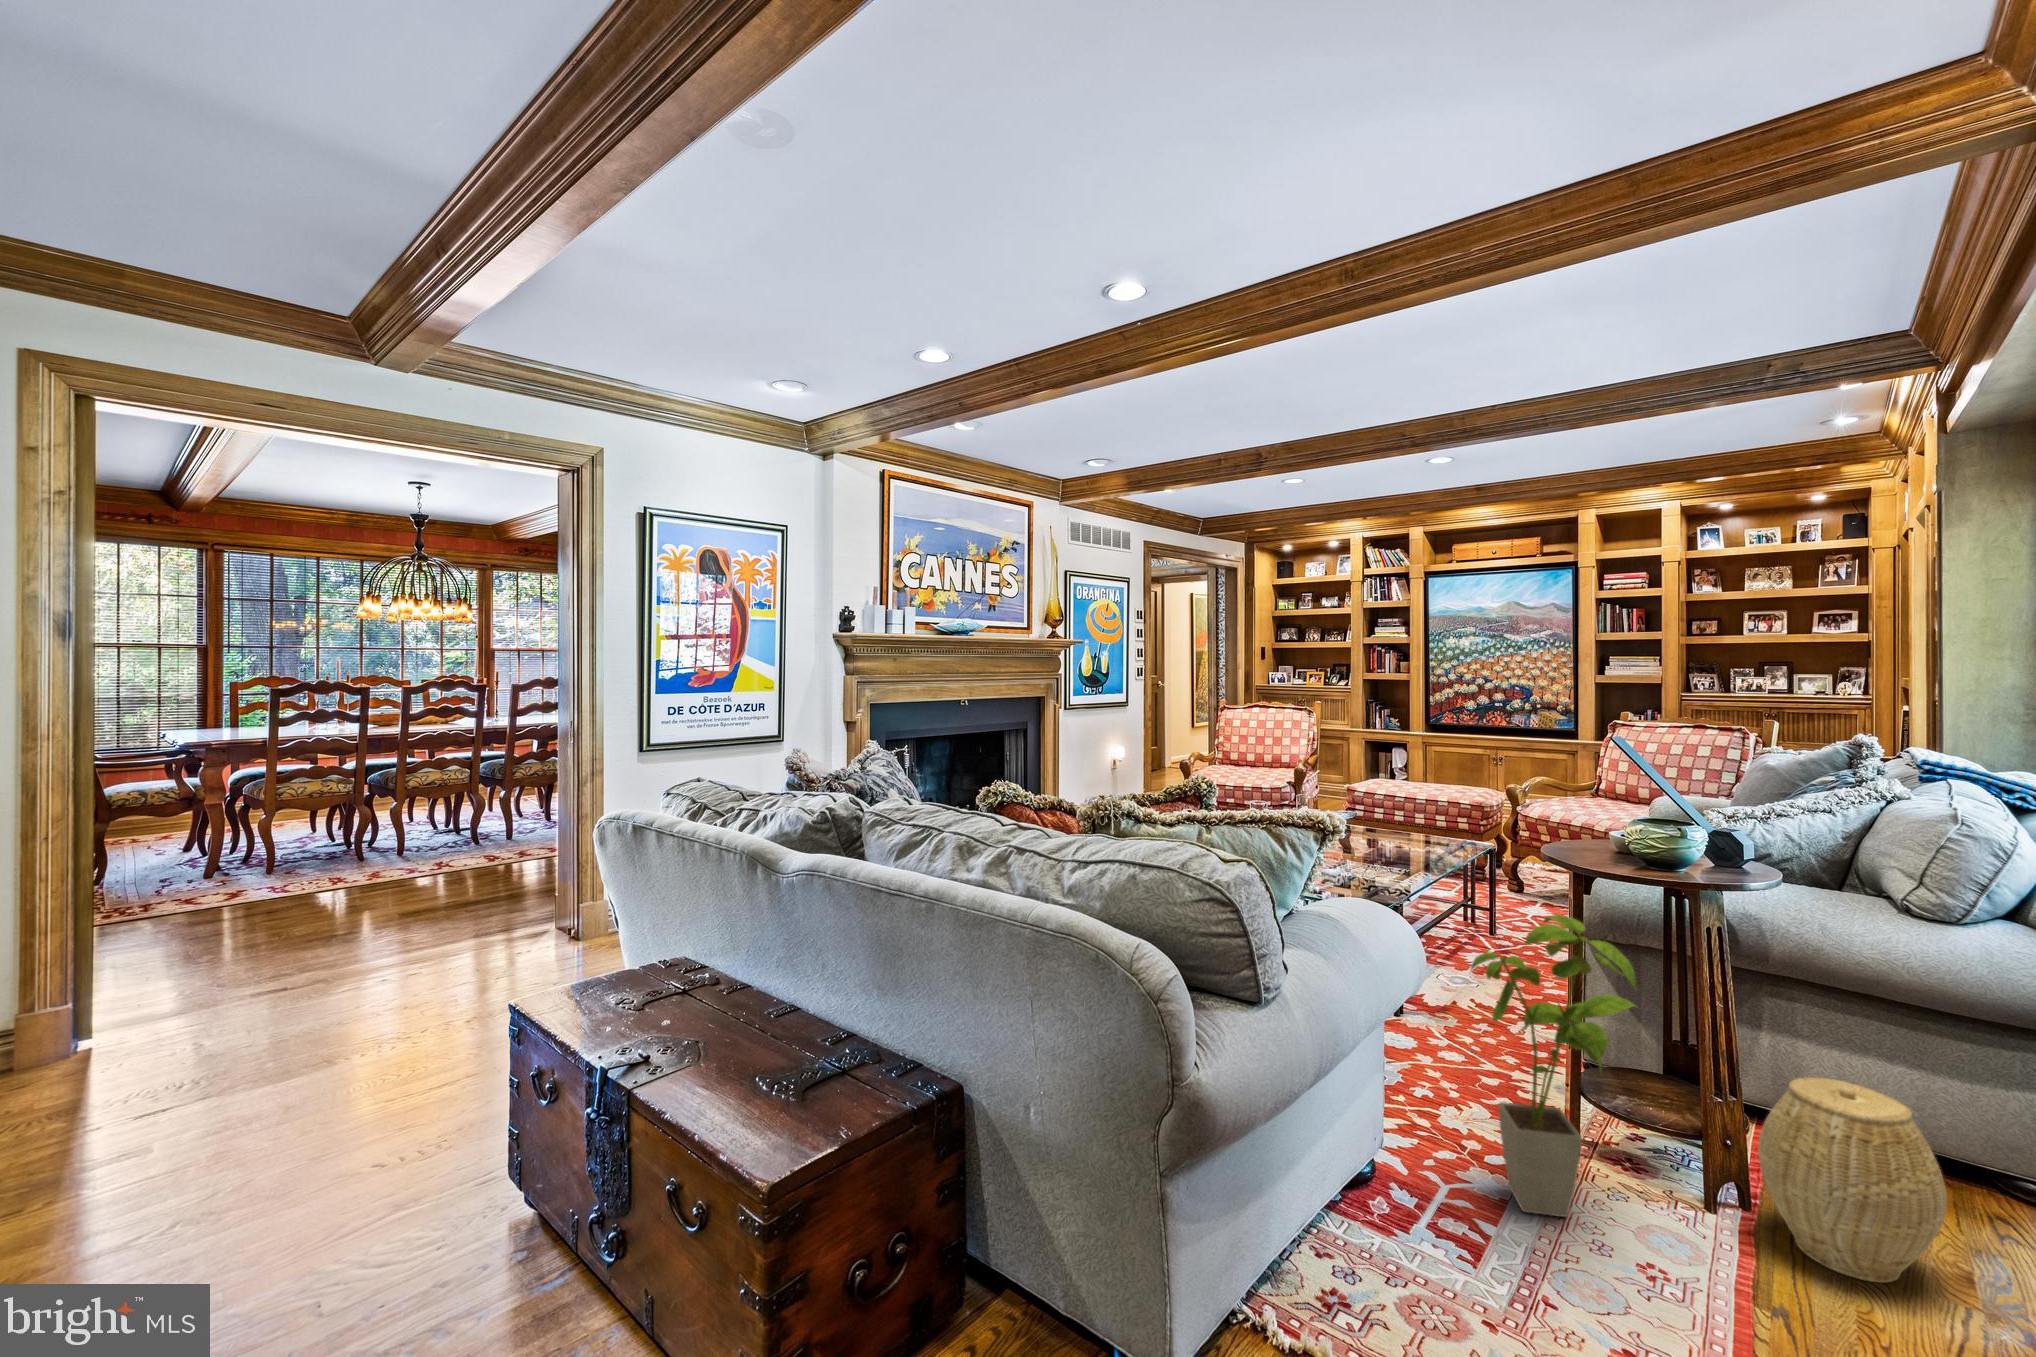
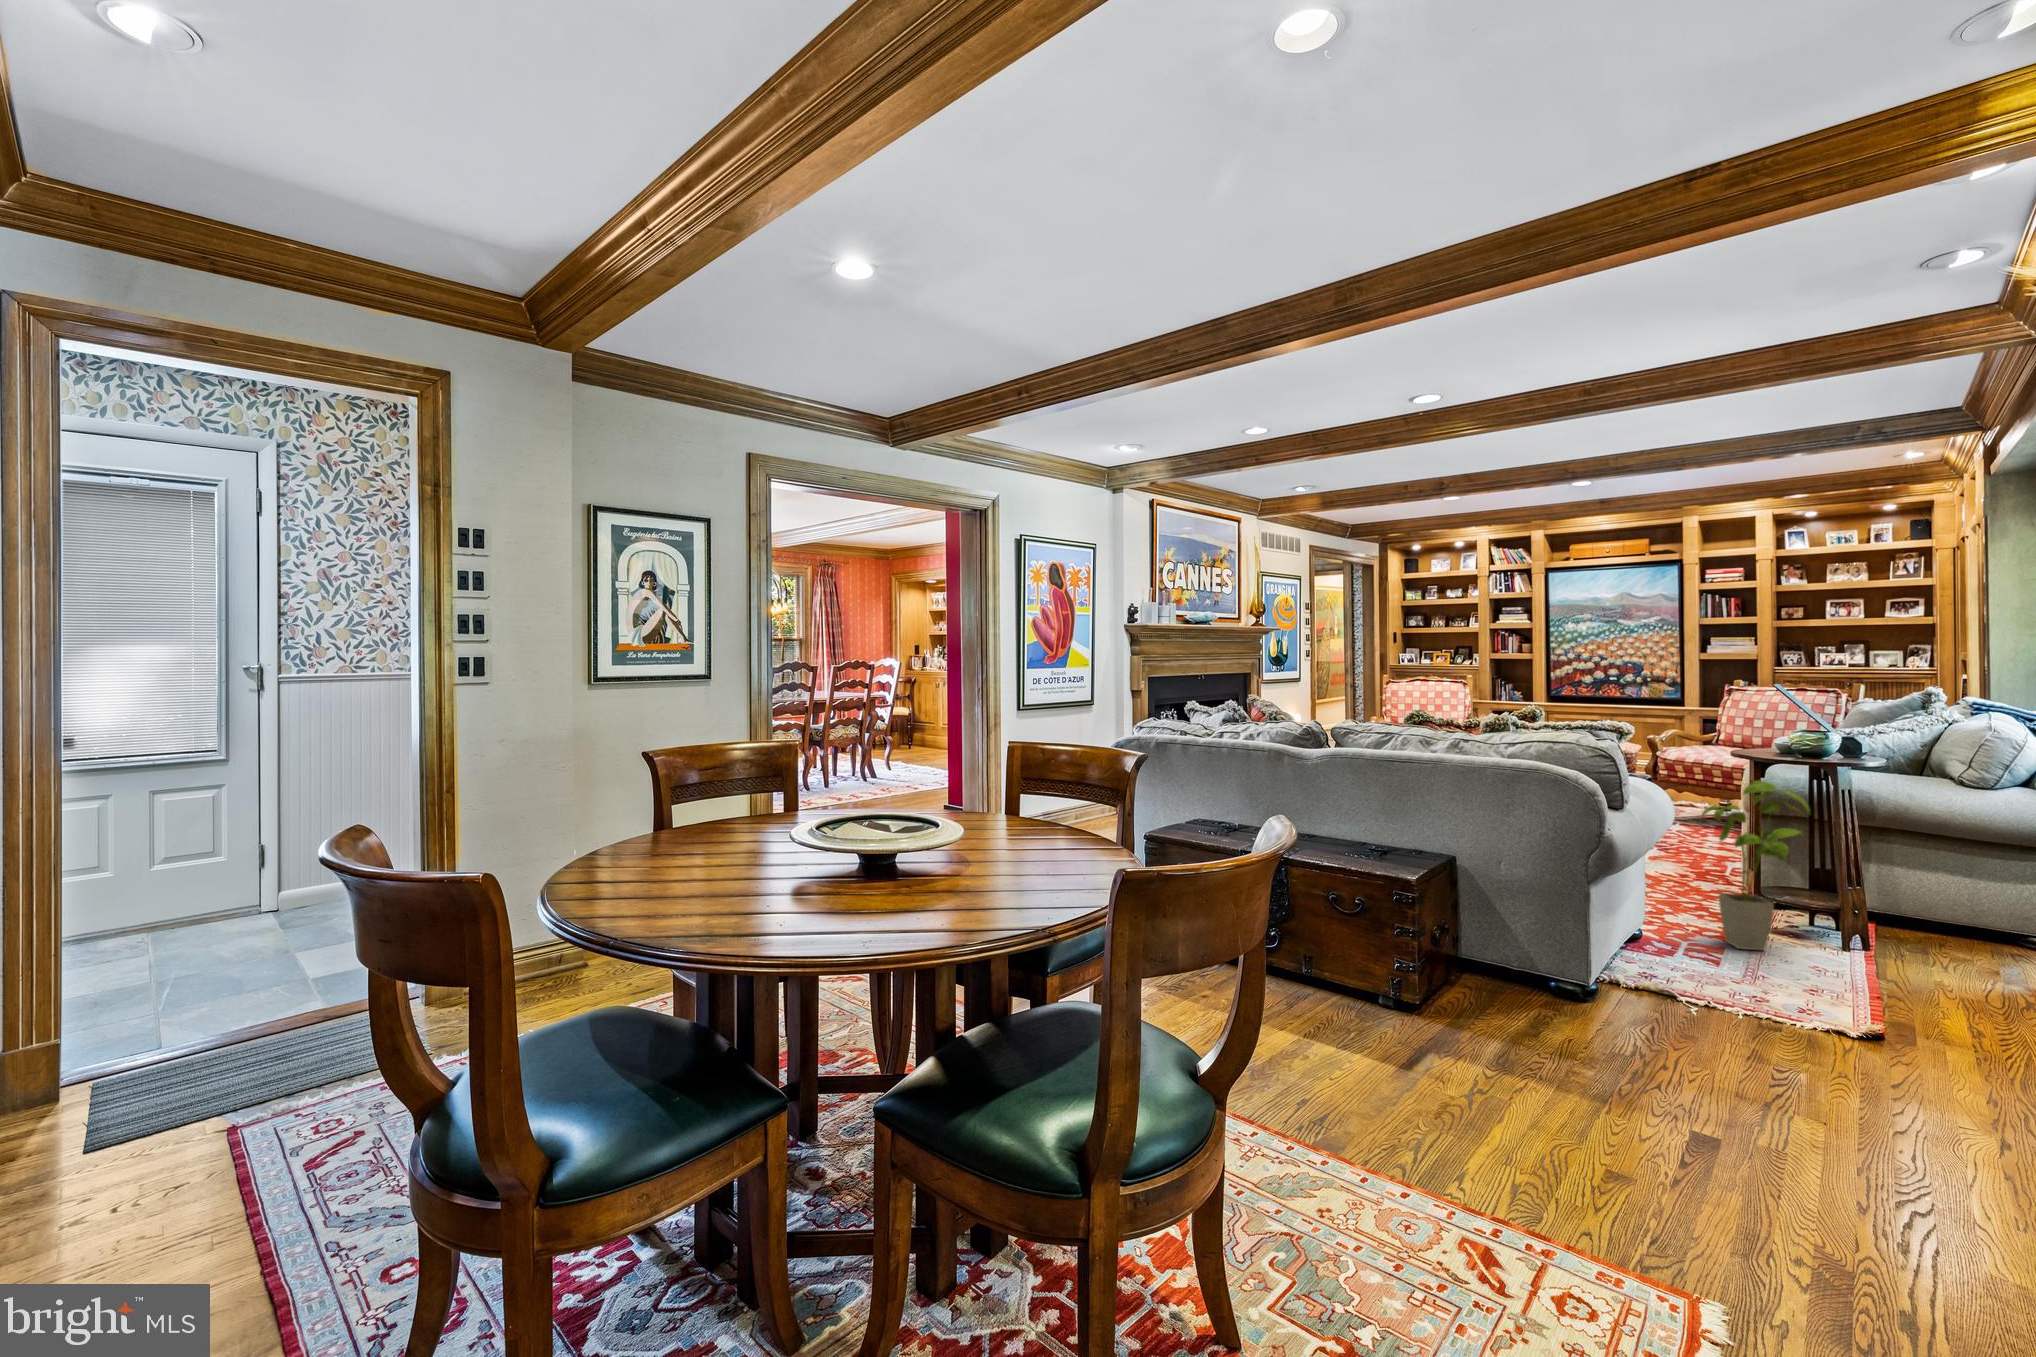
woven basket: present [1758,1077,1947,1283] -> none [1876,869,1983,969]

